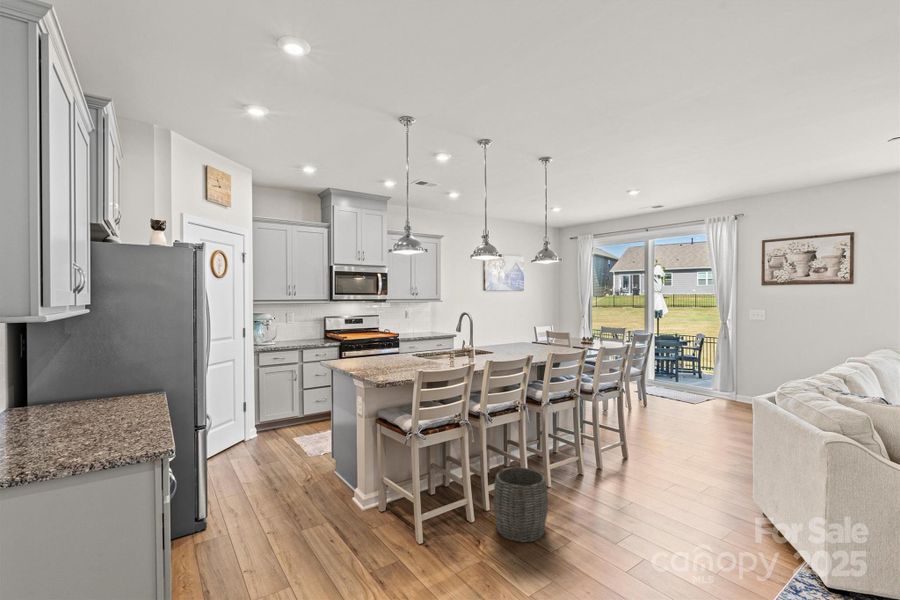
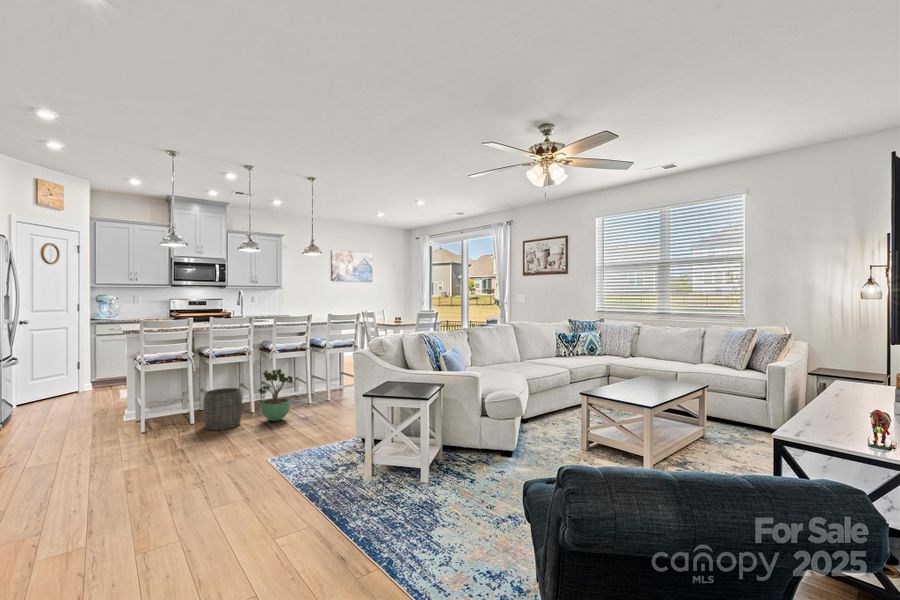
potted plant: none [562,440,615,520] -> present [258,369,293,421]

